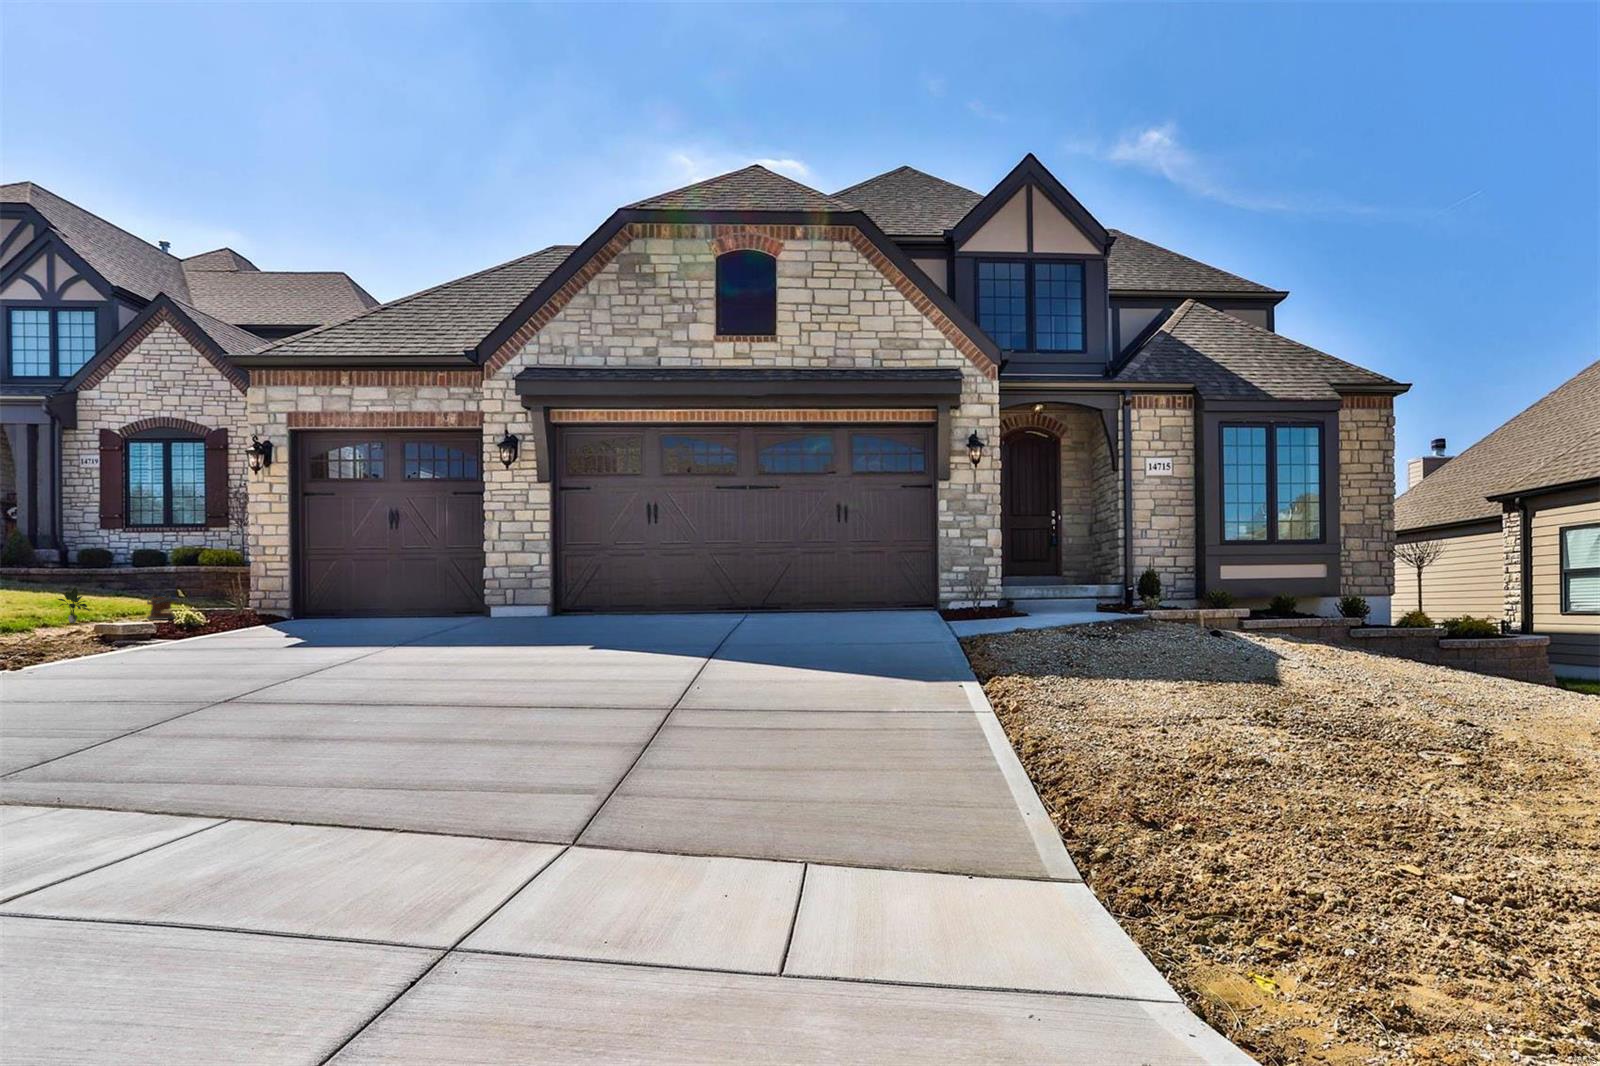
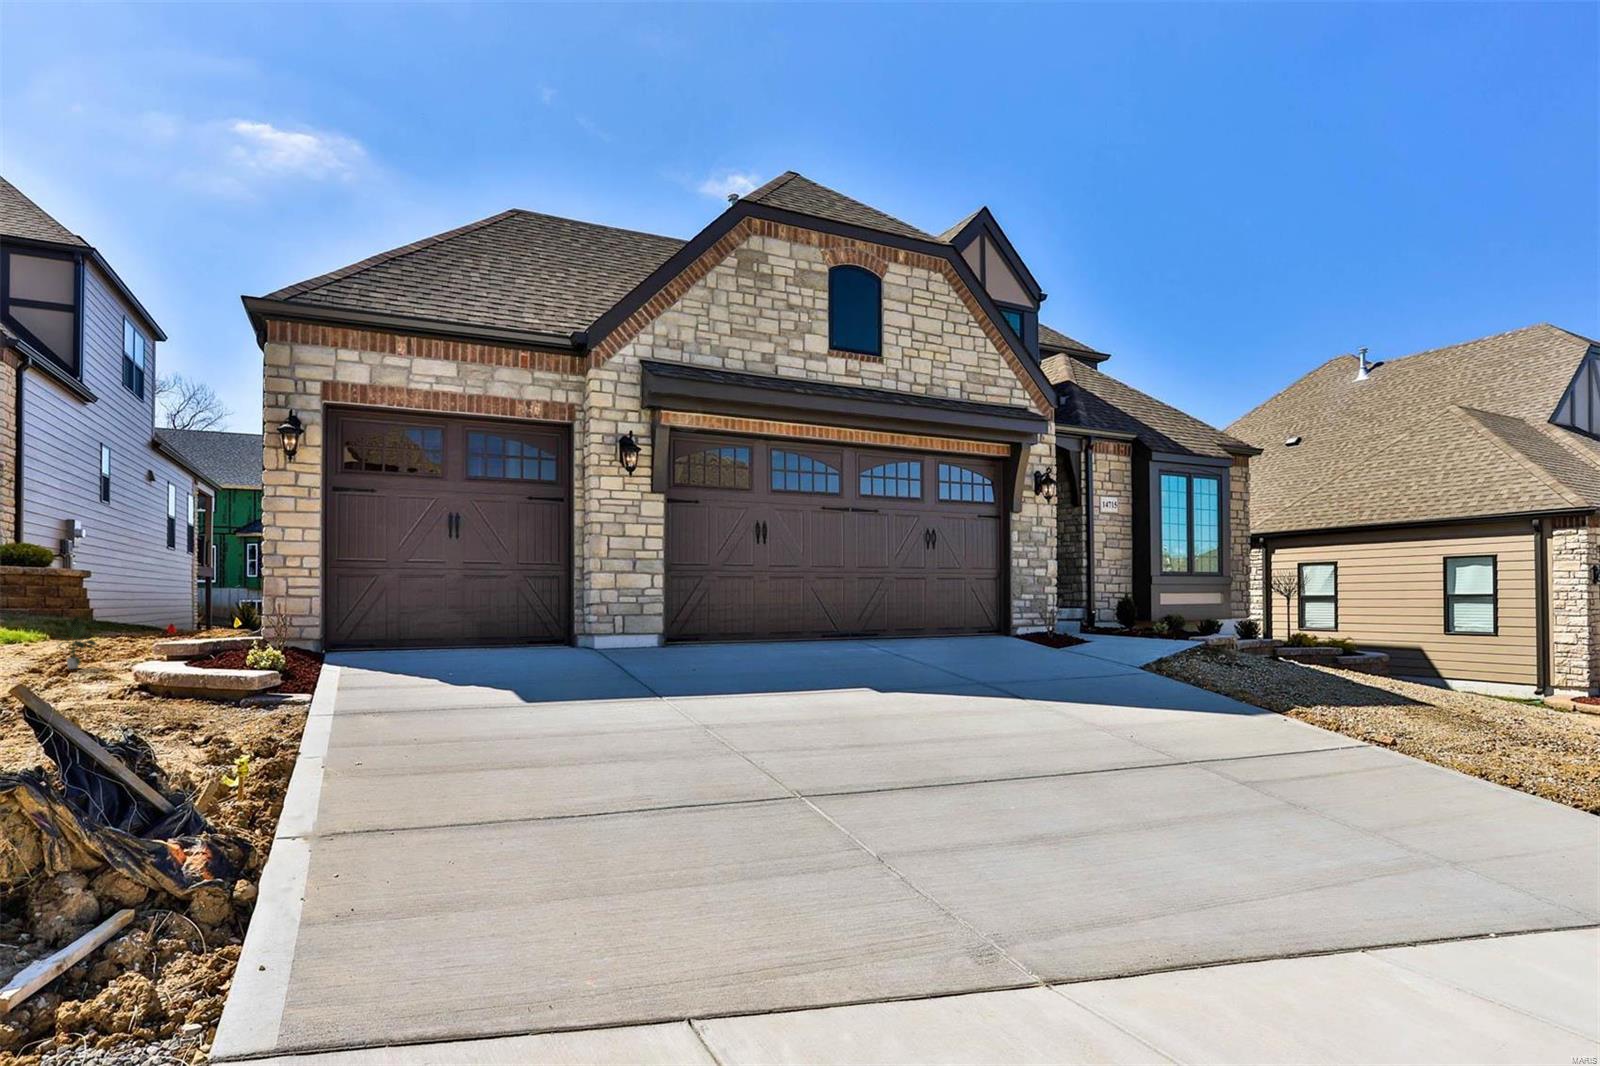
bucket: present [147,593,176,620] -> none [141,617,183,655]

